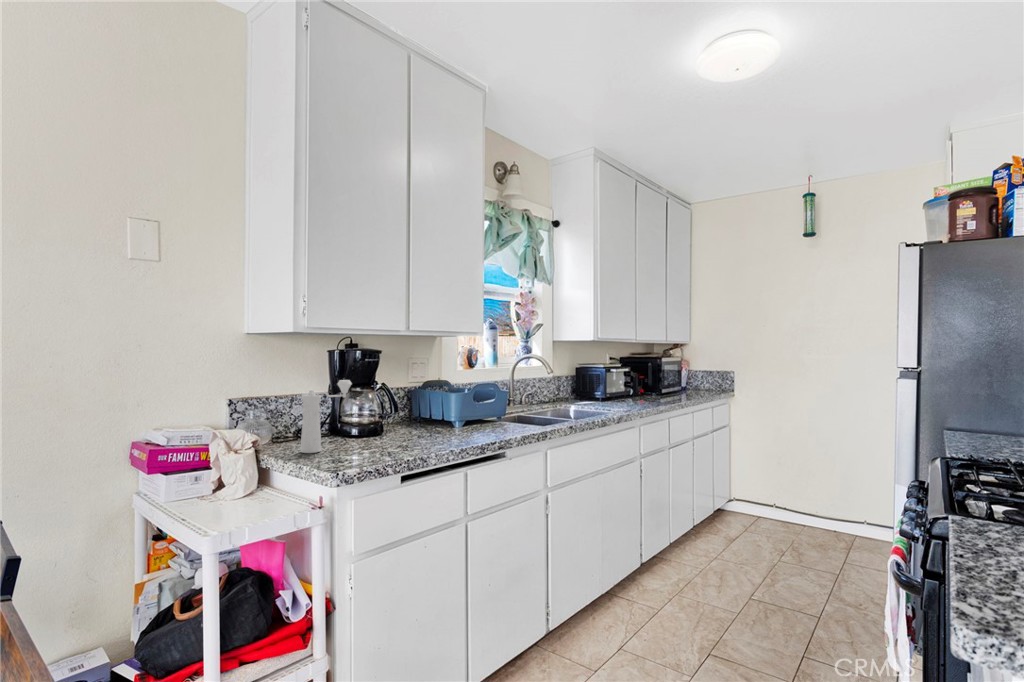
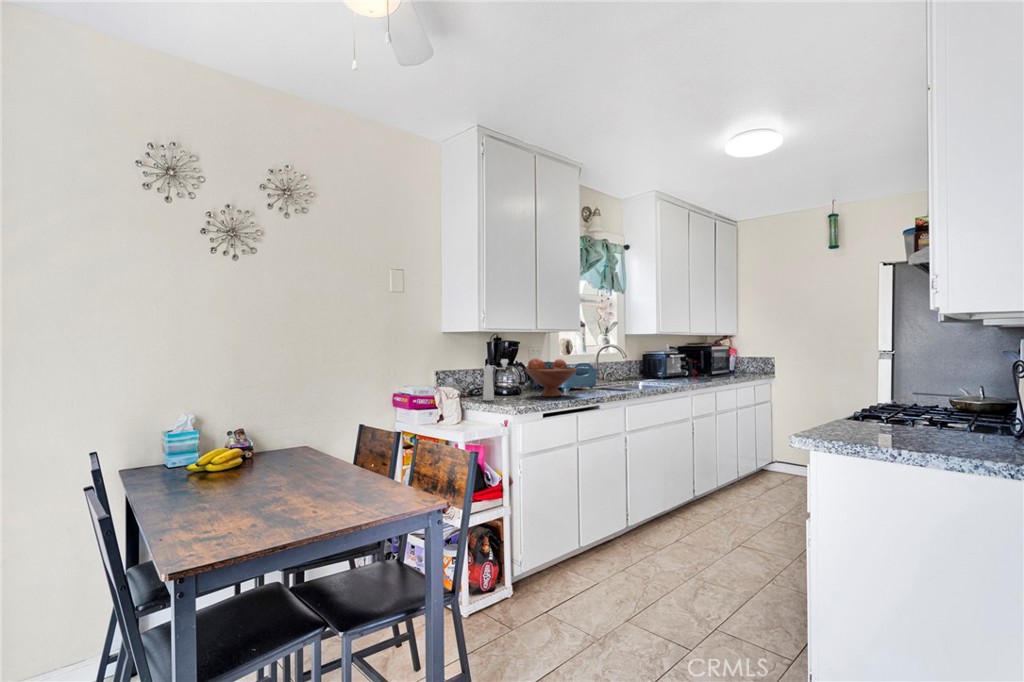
fruit bowl: none [383,377,469,442] -> present [525,358,577,397]

